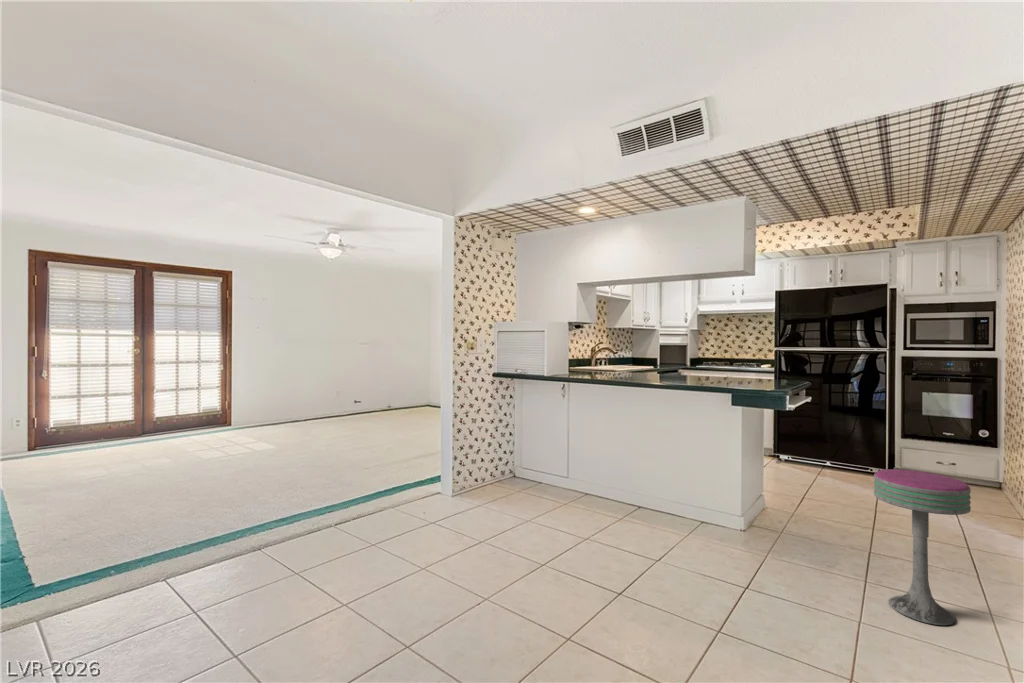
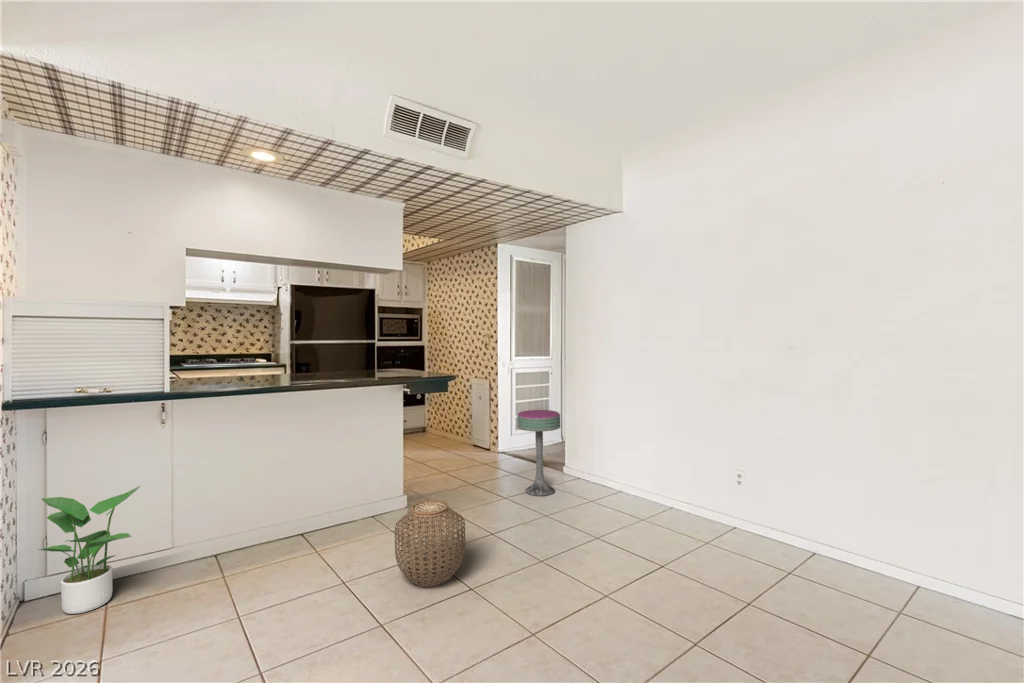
potted plant: none [492,424,535,490] -> present [39,486,140,614]
woven basket: none [572,499,638,581] -> present [395,500,466,587]

